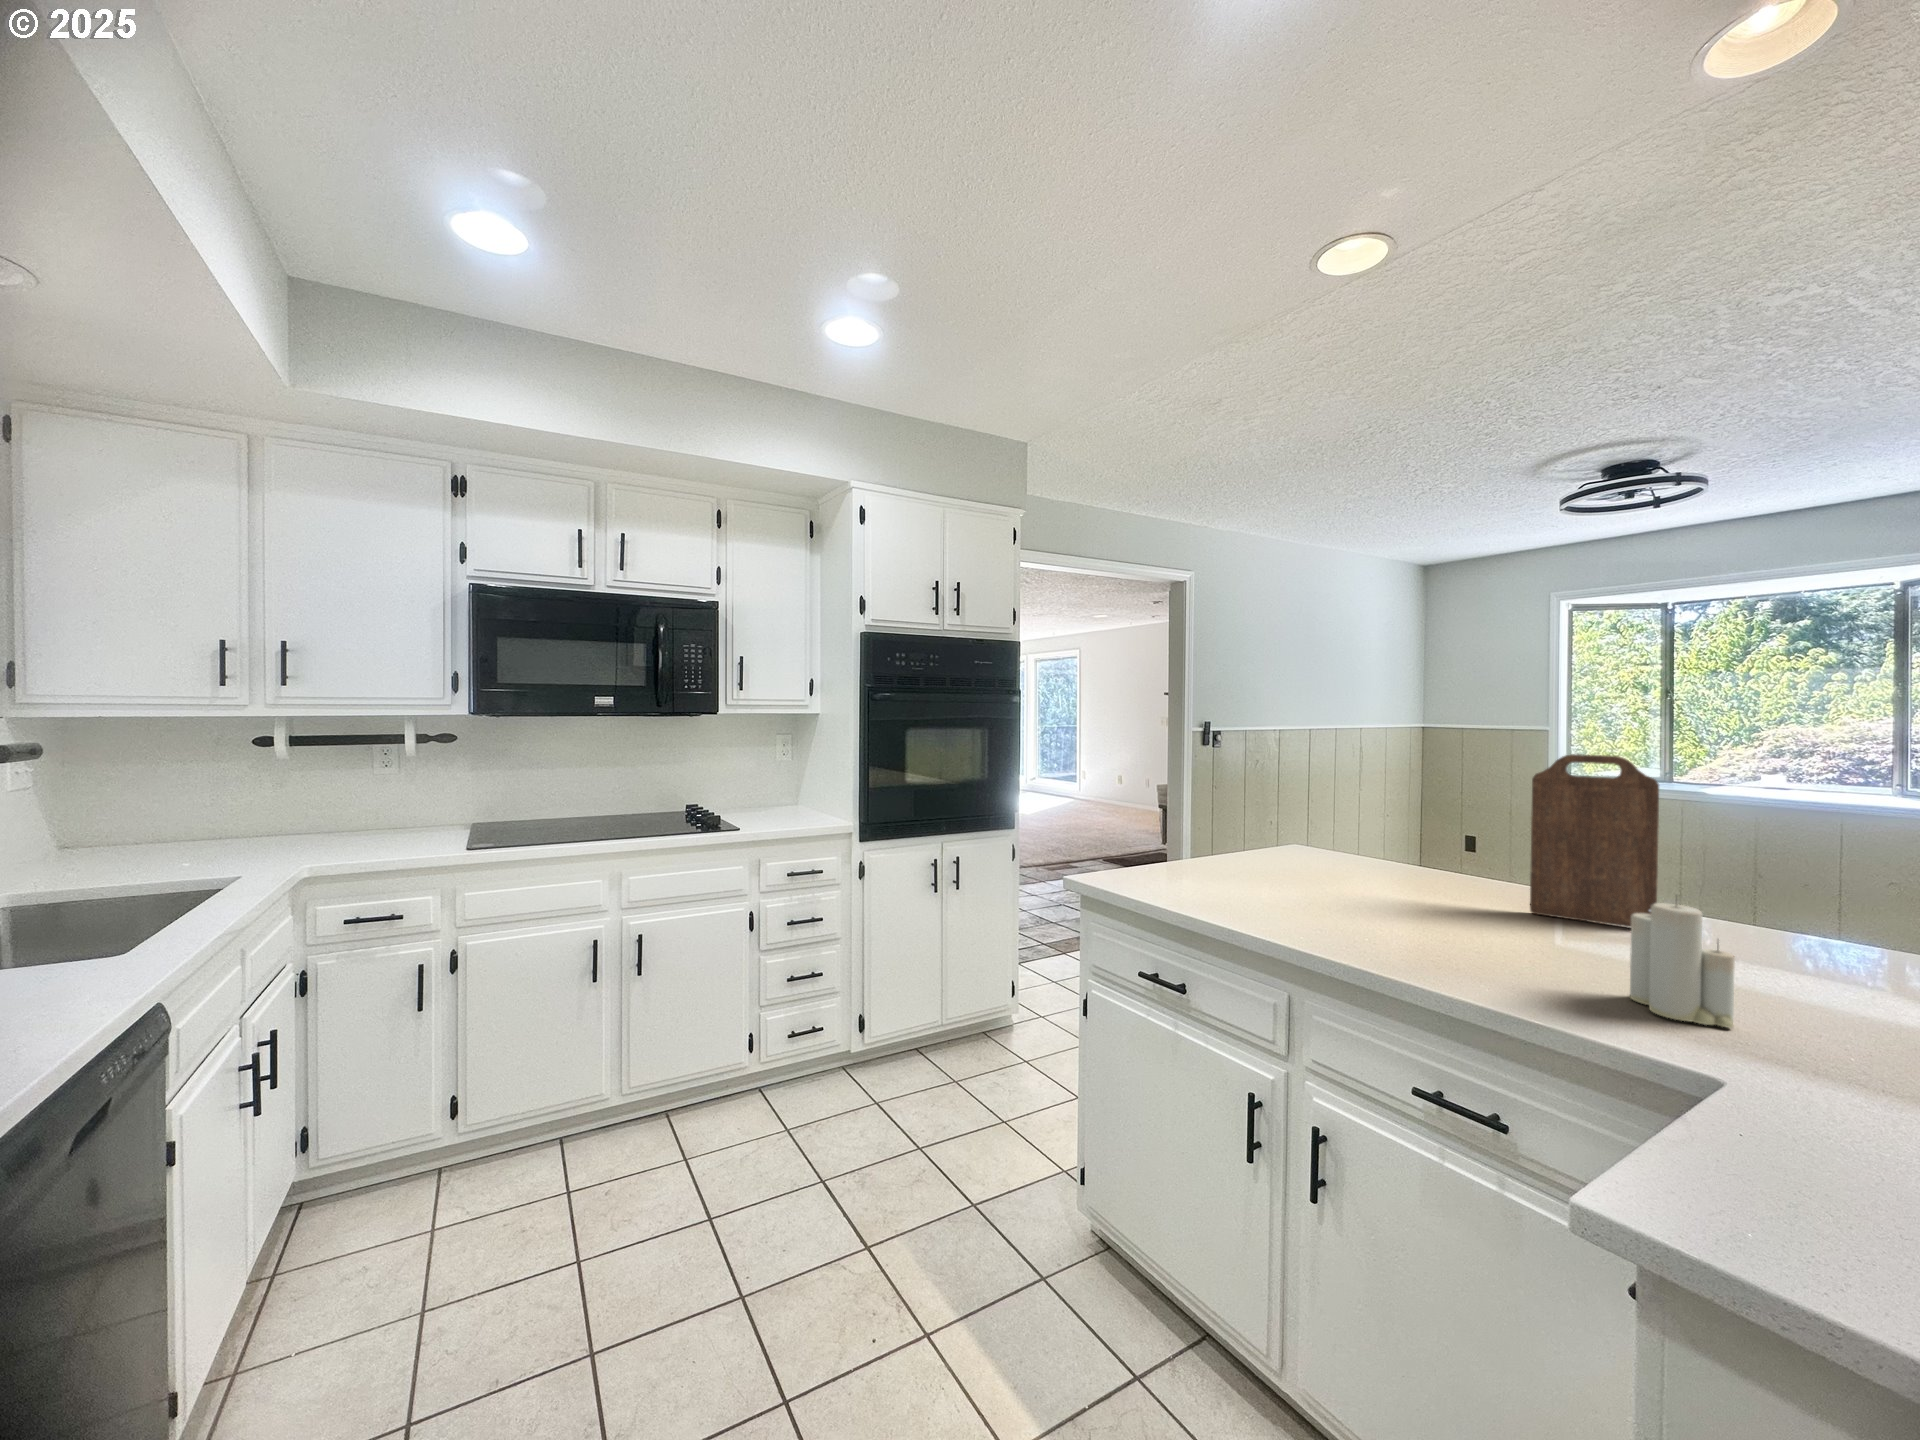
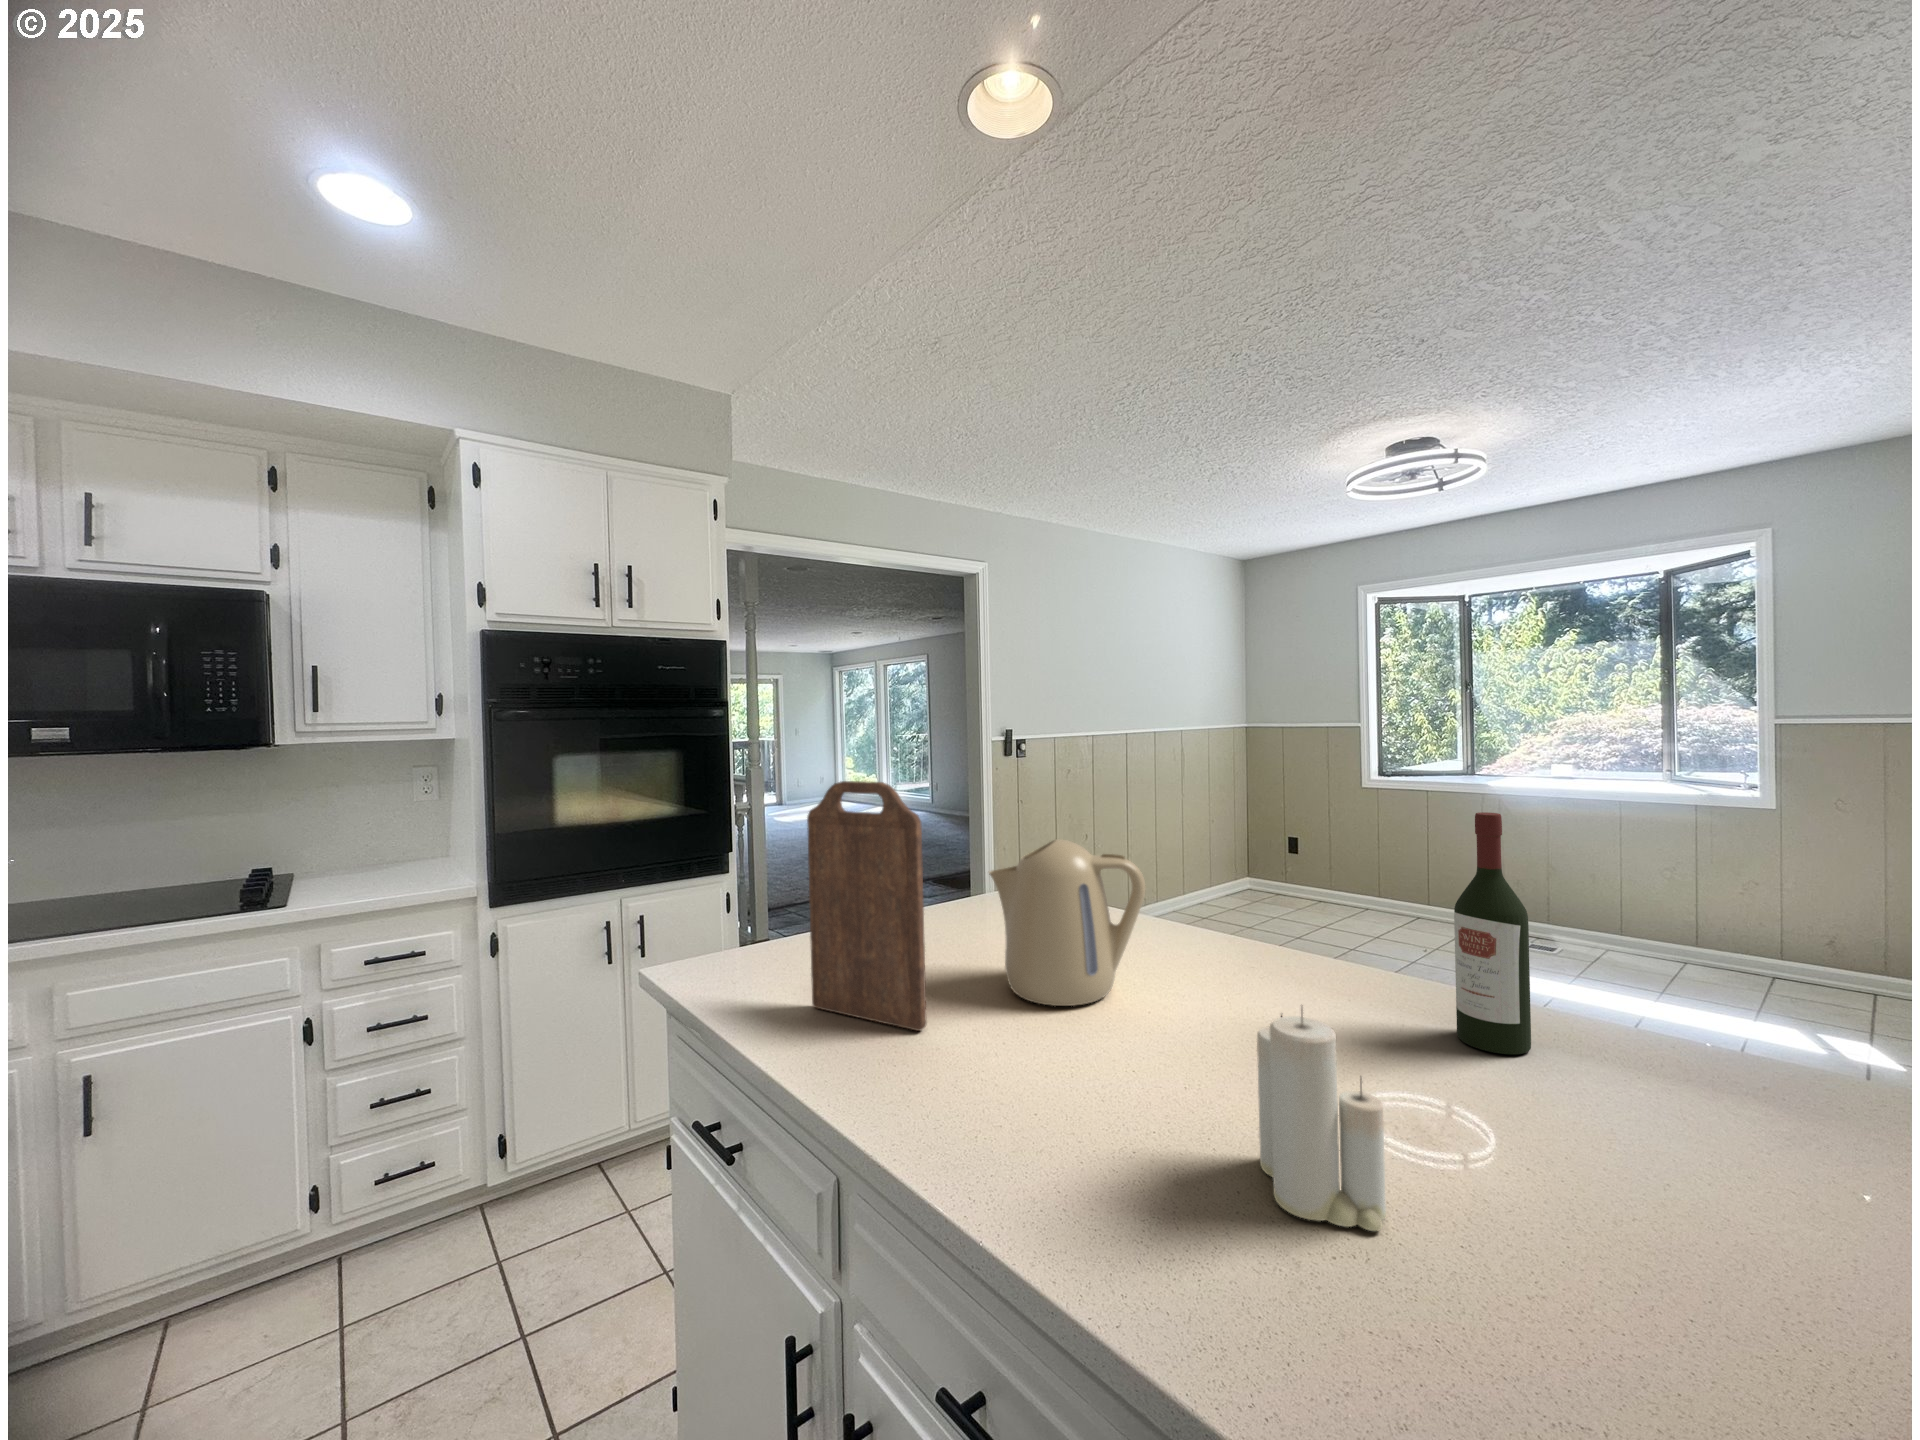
cutting board: present [1530,754,1659,927] -> present [807,781,927,1031]
wine bottle: none [1744,792,1811,964] -> present [1454,812,1531,1054]
kettle: none [1348,801,1478,918] -> present [989,839,1146,1006]

